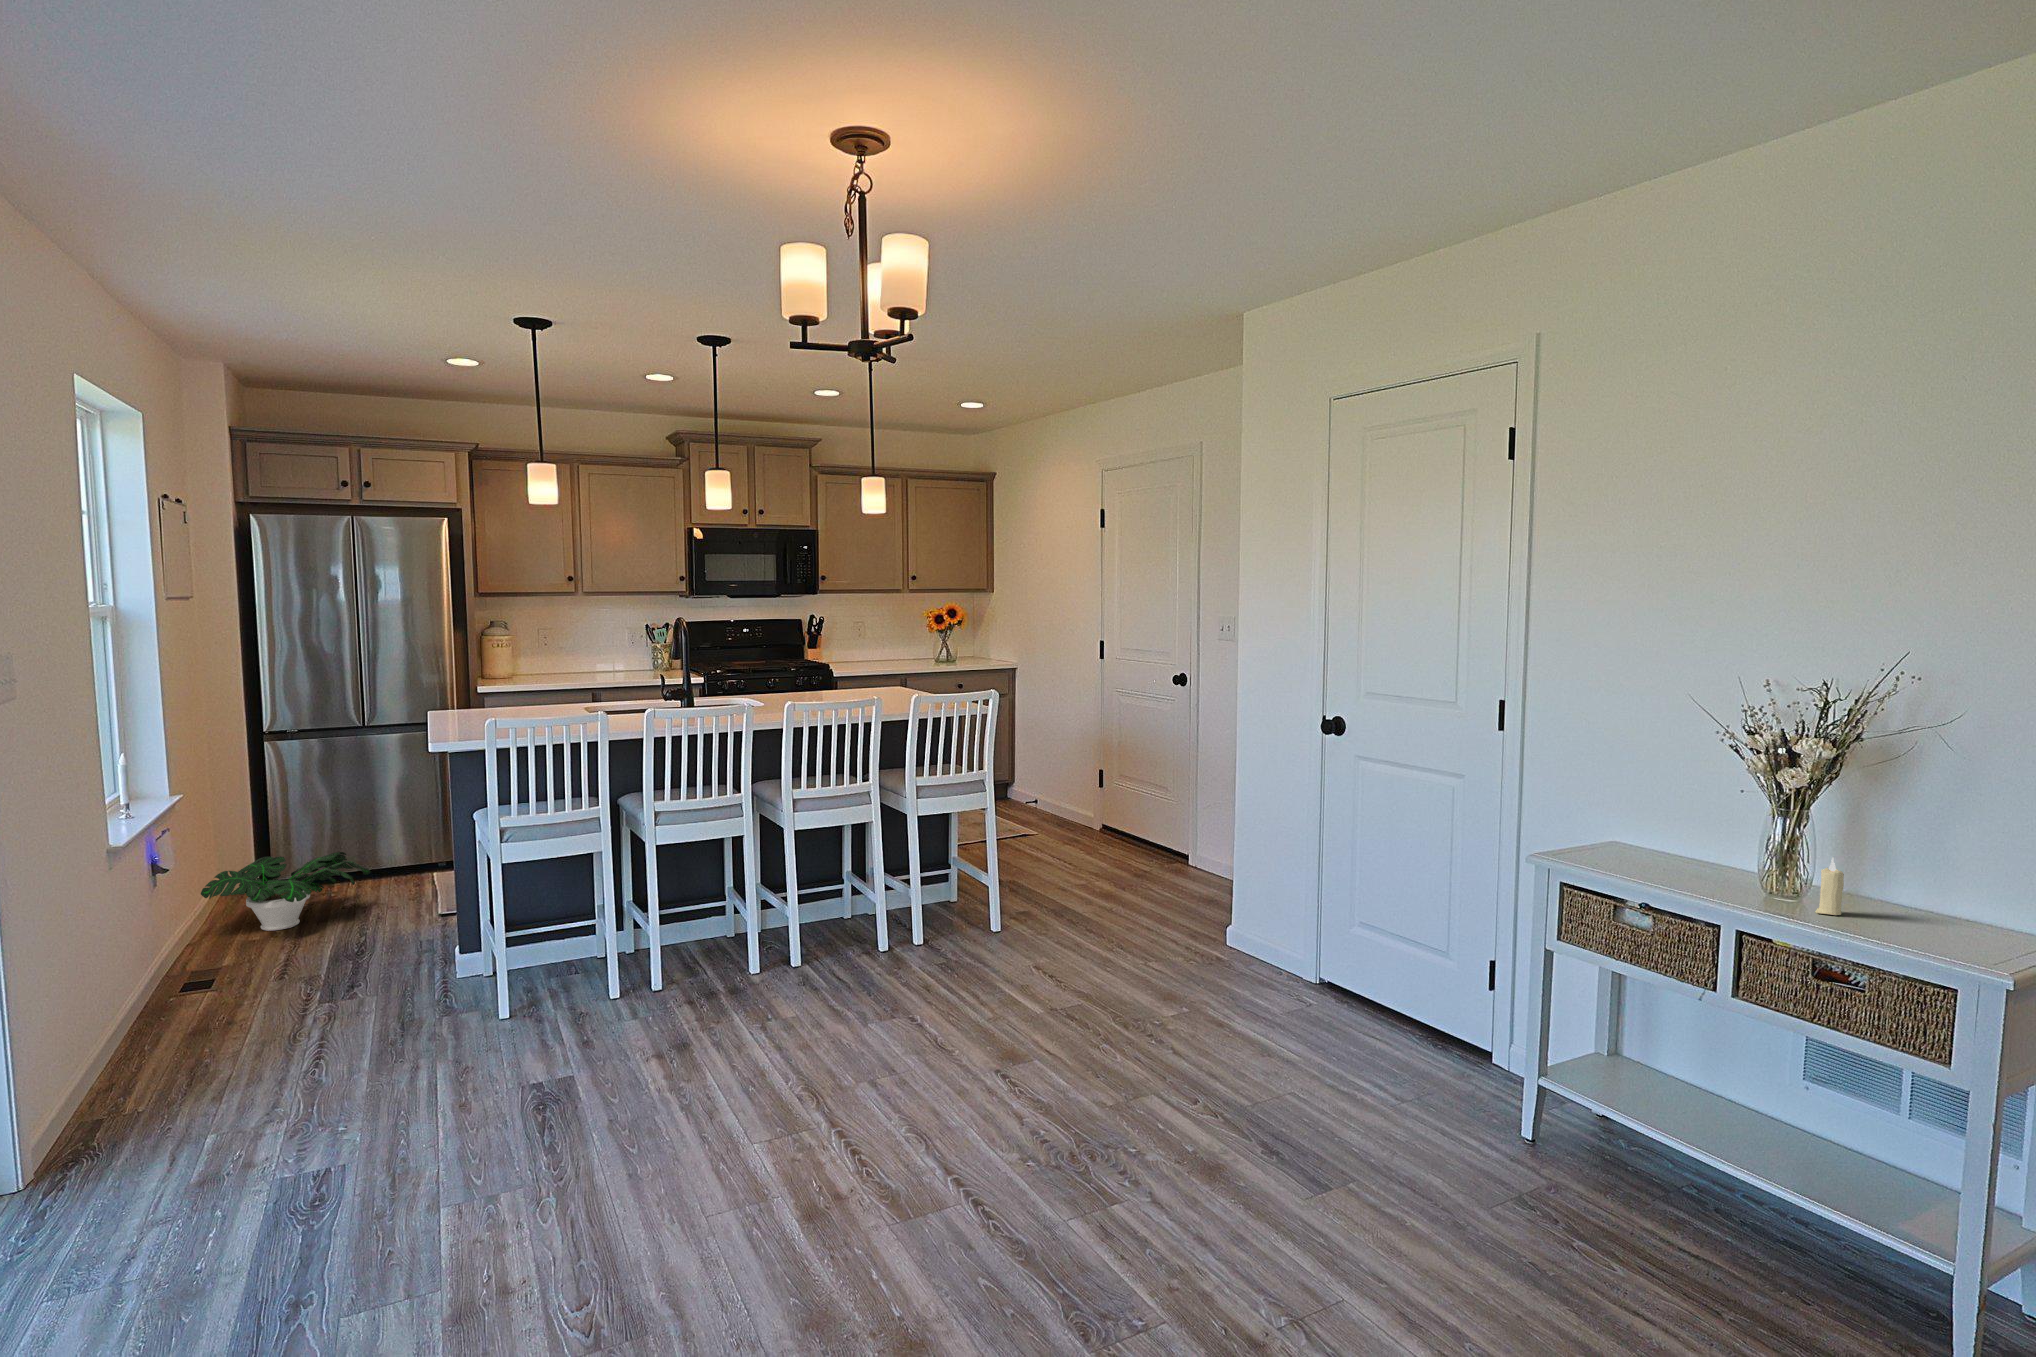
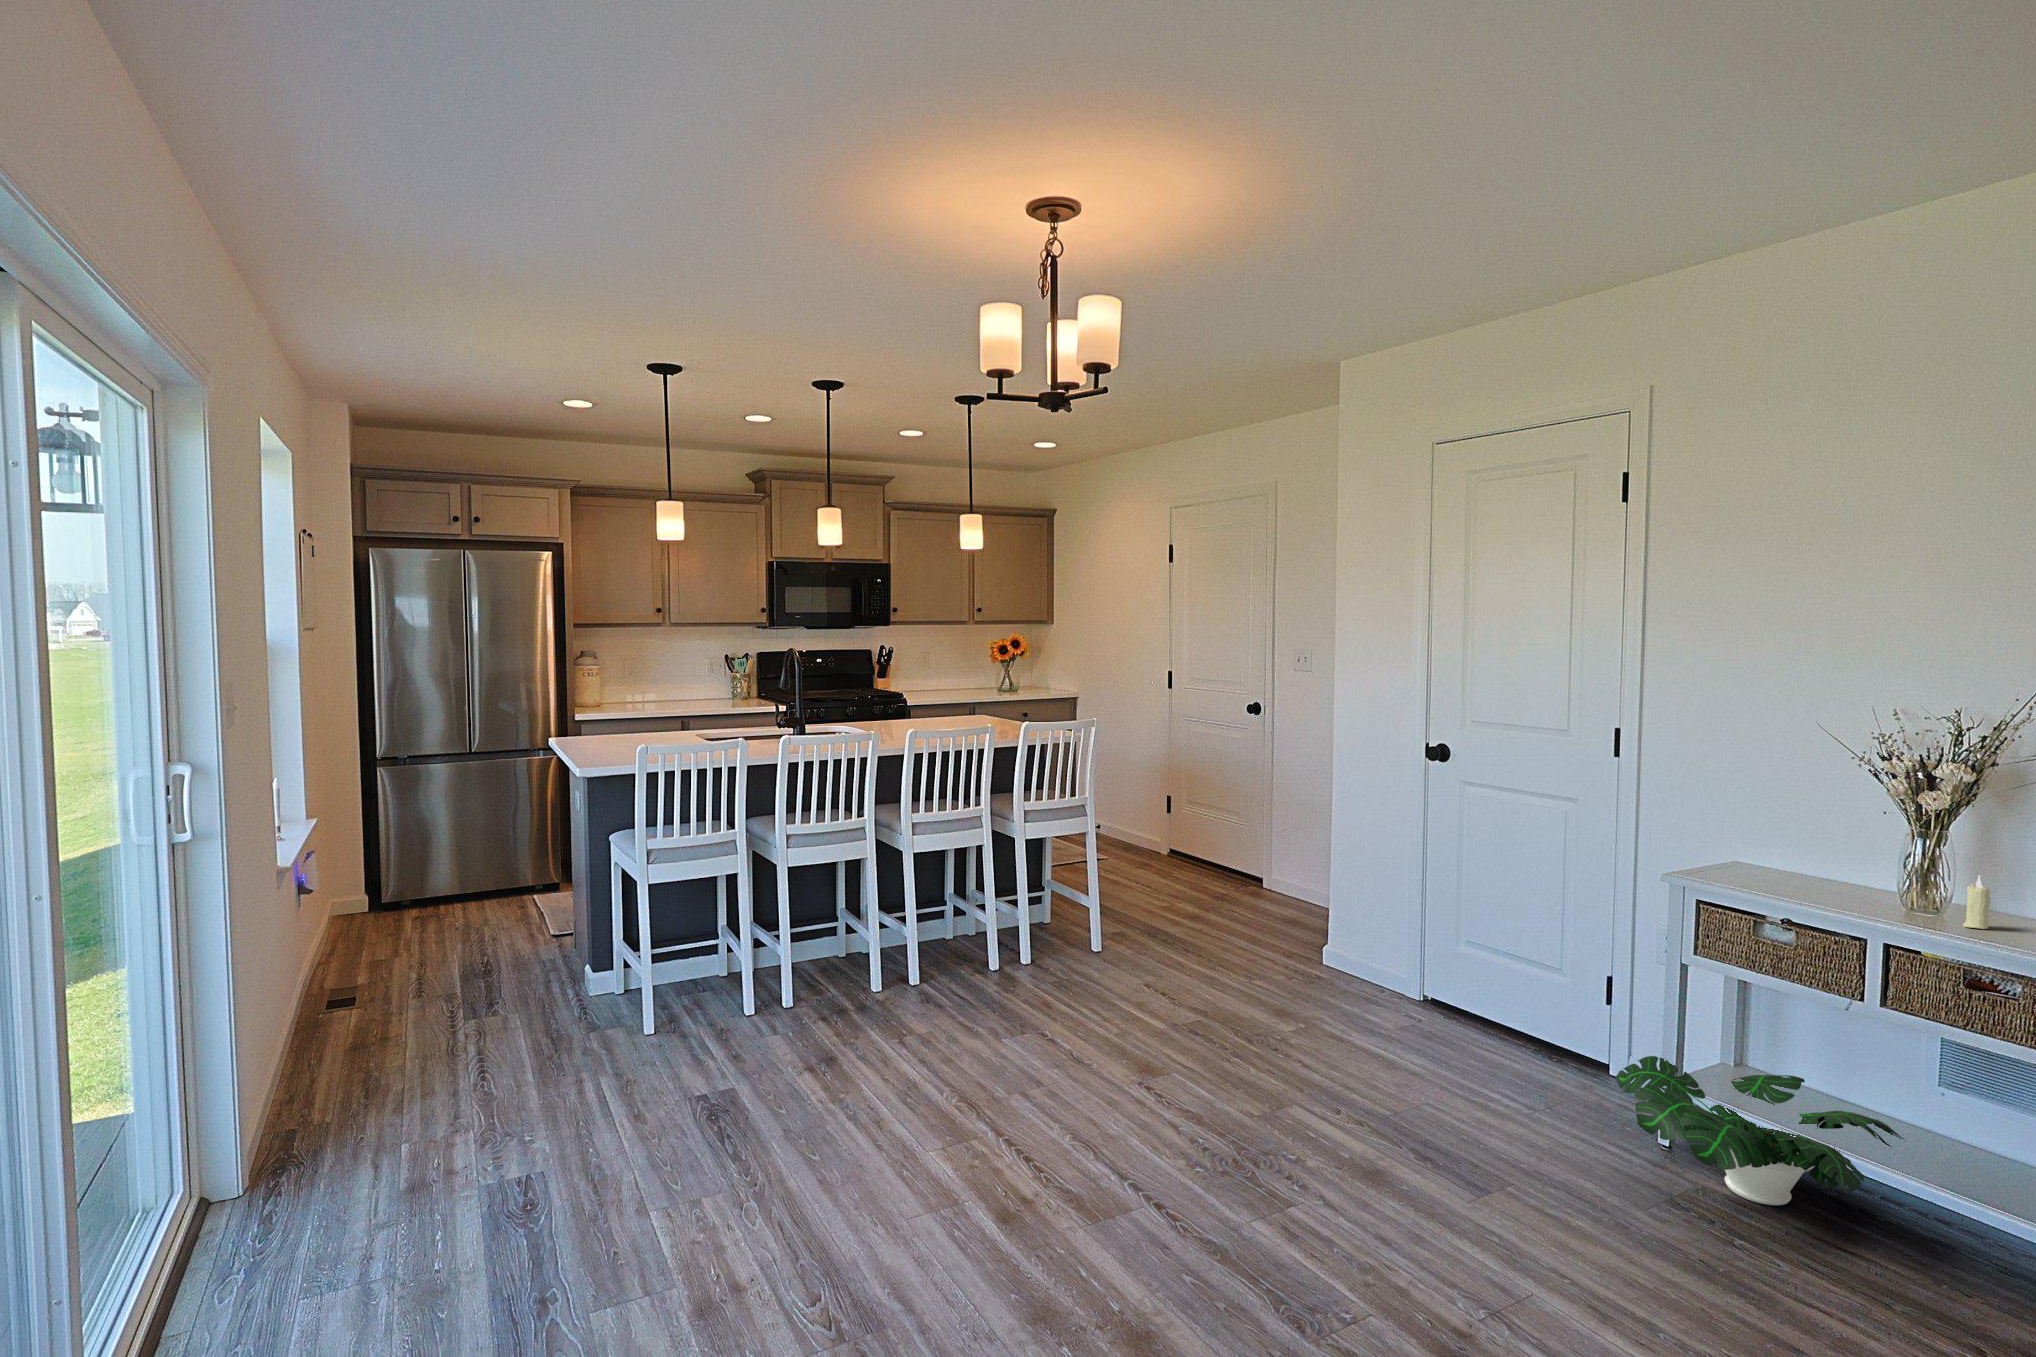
potted plant: present [201,852,371,931] -> present [1616,1056,1904,1205]

